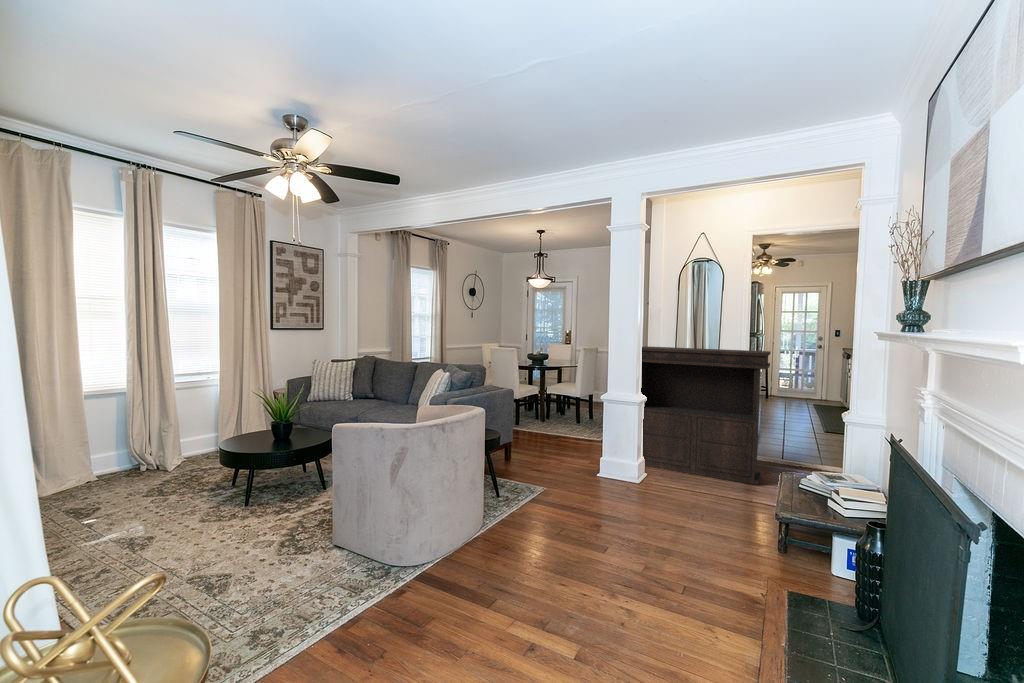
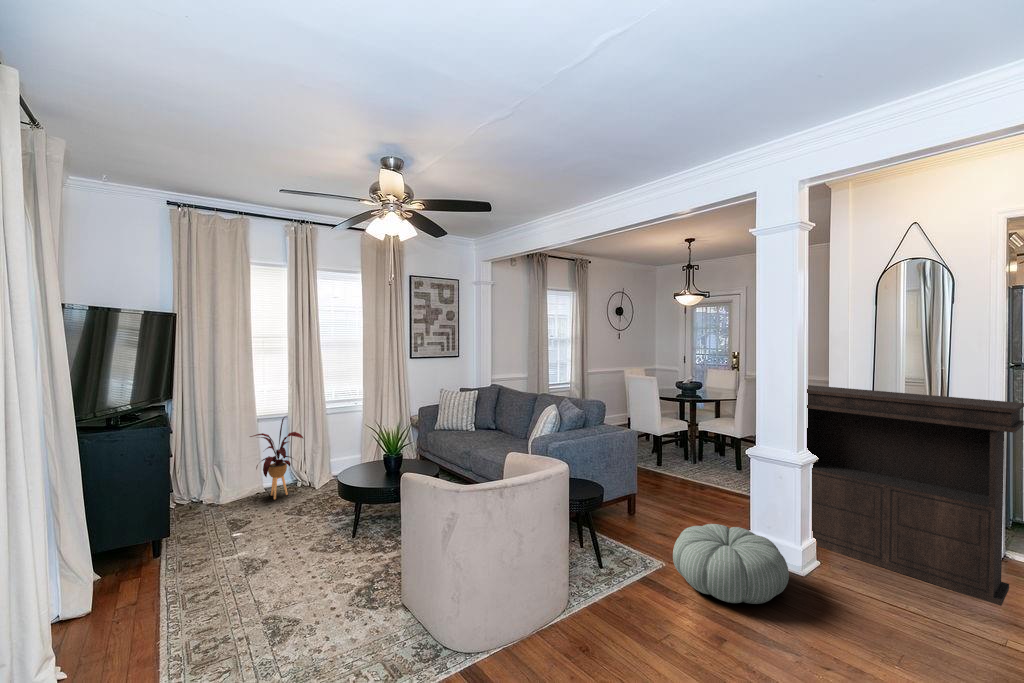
house plant: none [84,388,160,485] -> present [250,417,303,499]
pouf: none [557,454,639,505] -> present [673,524,789,604]

